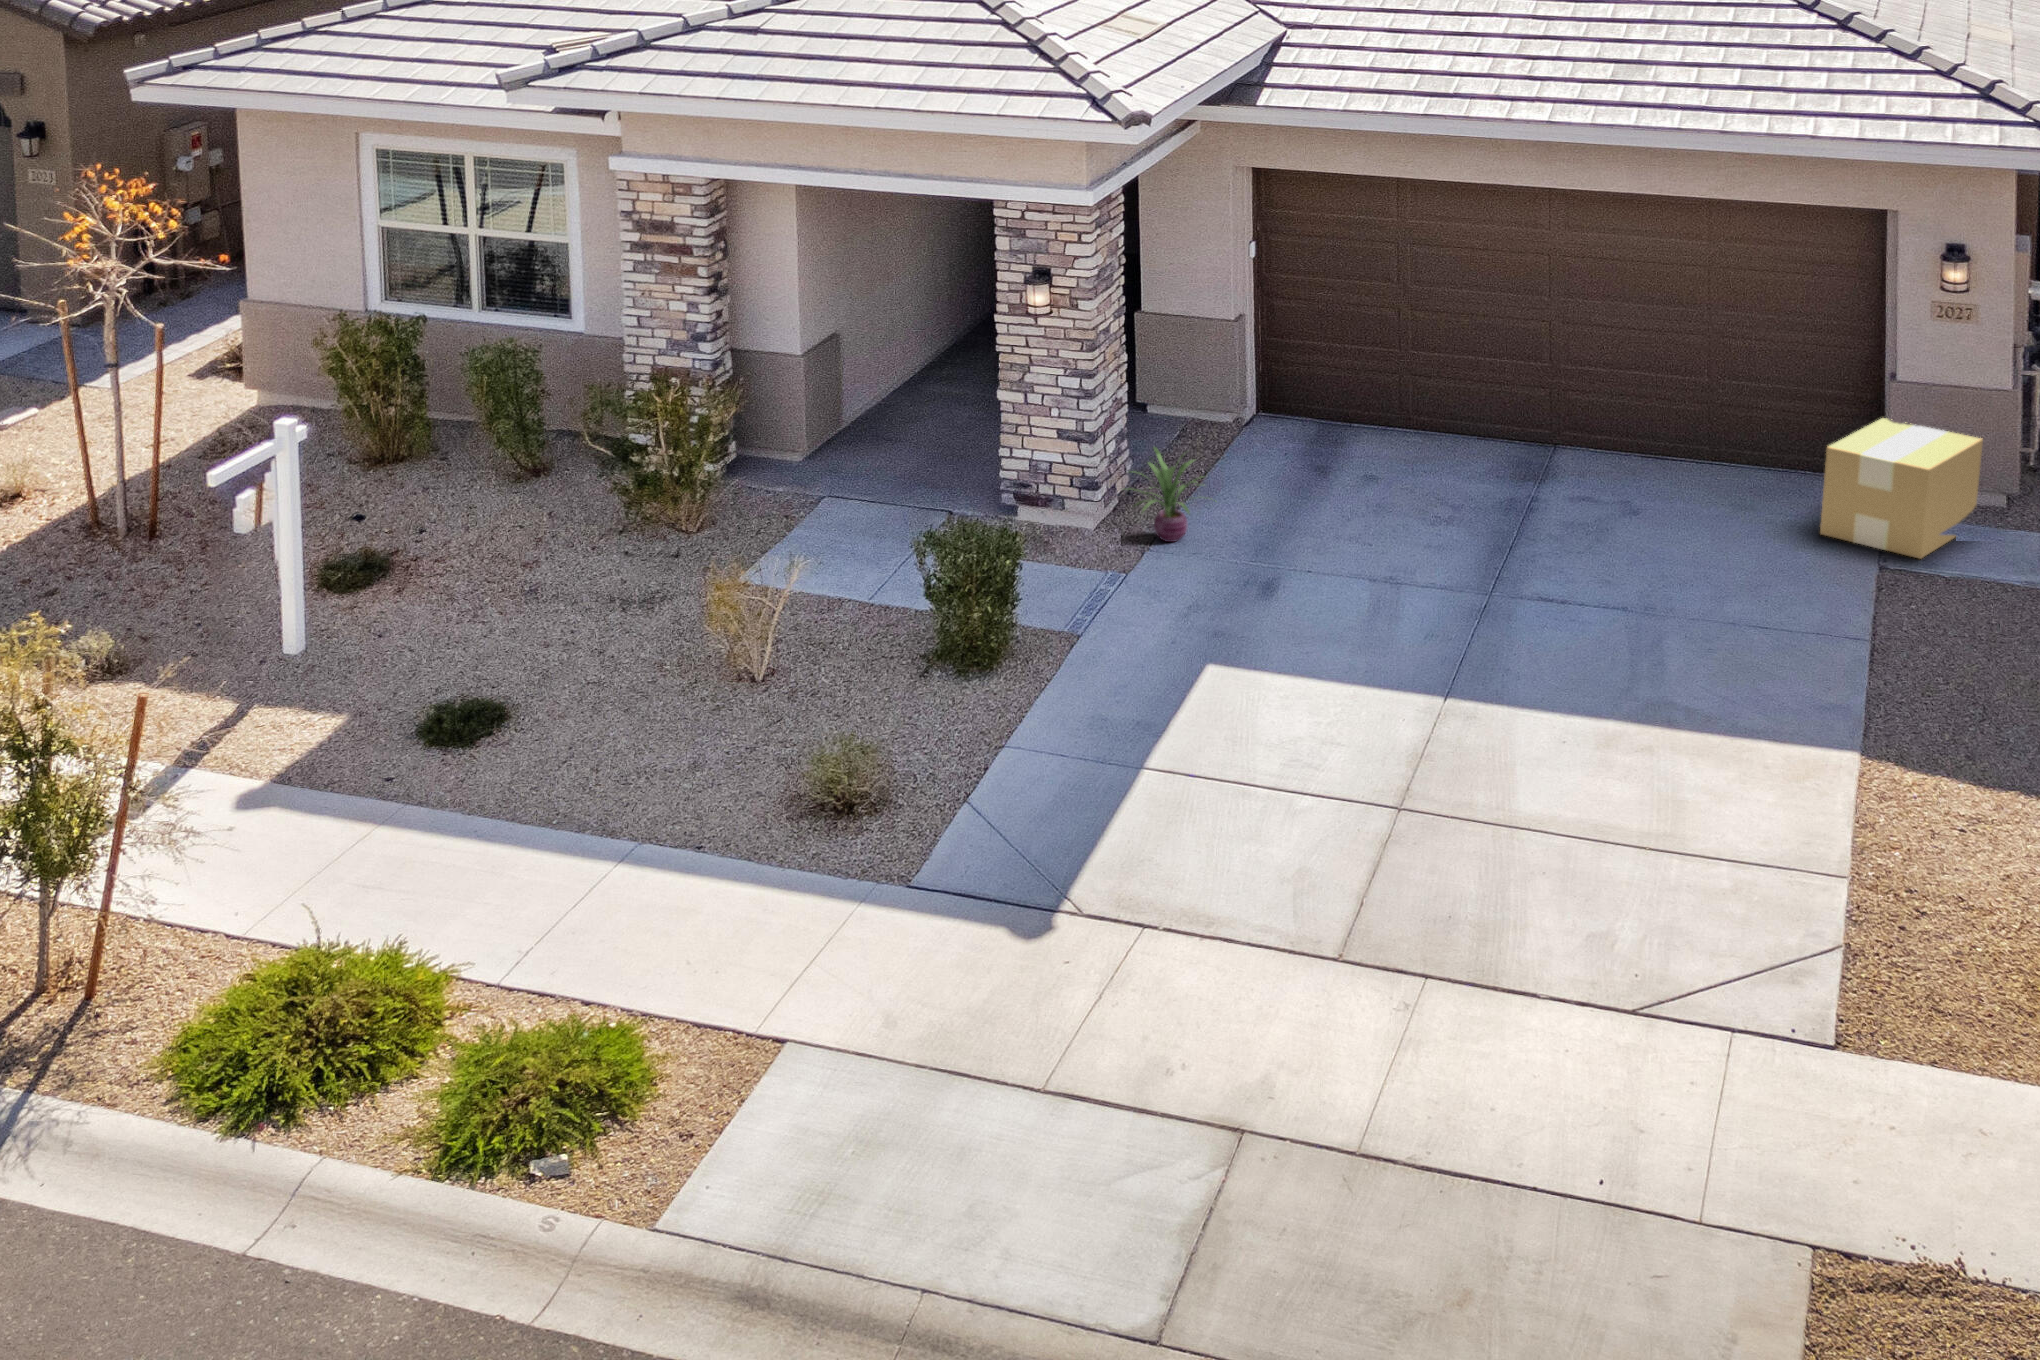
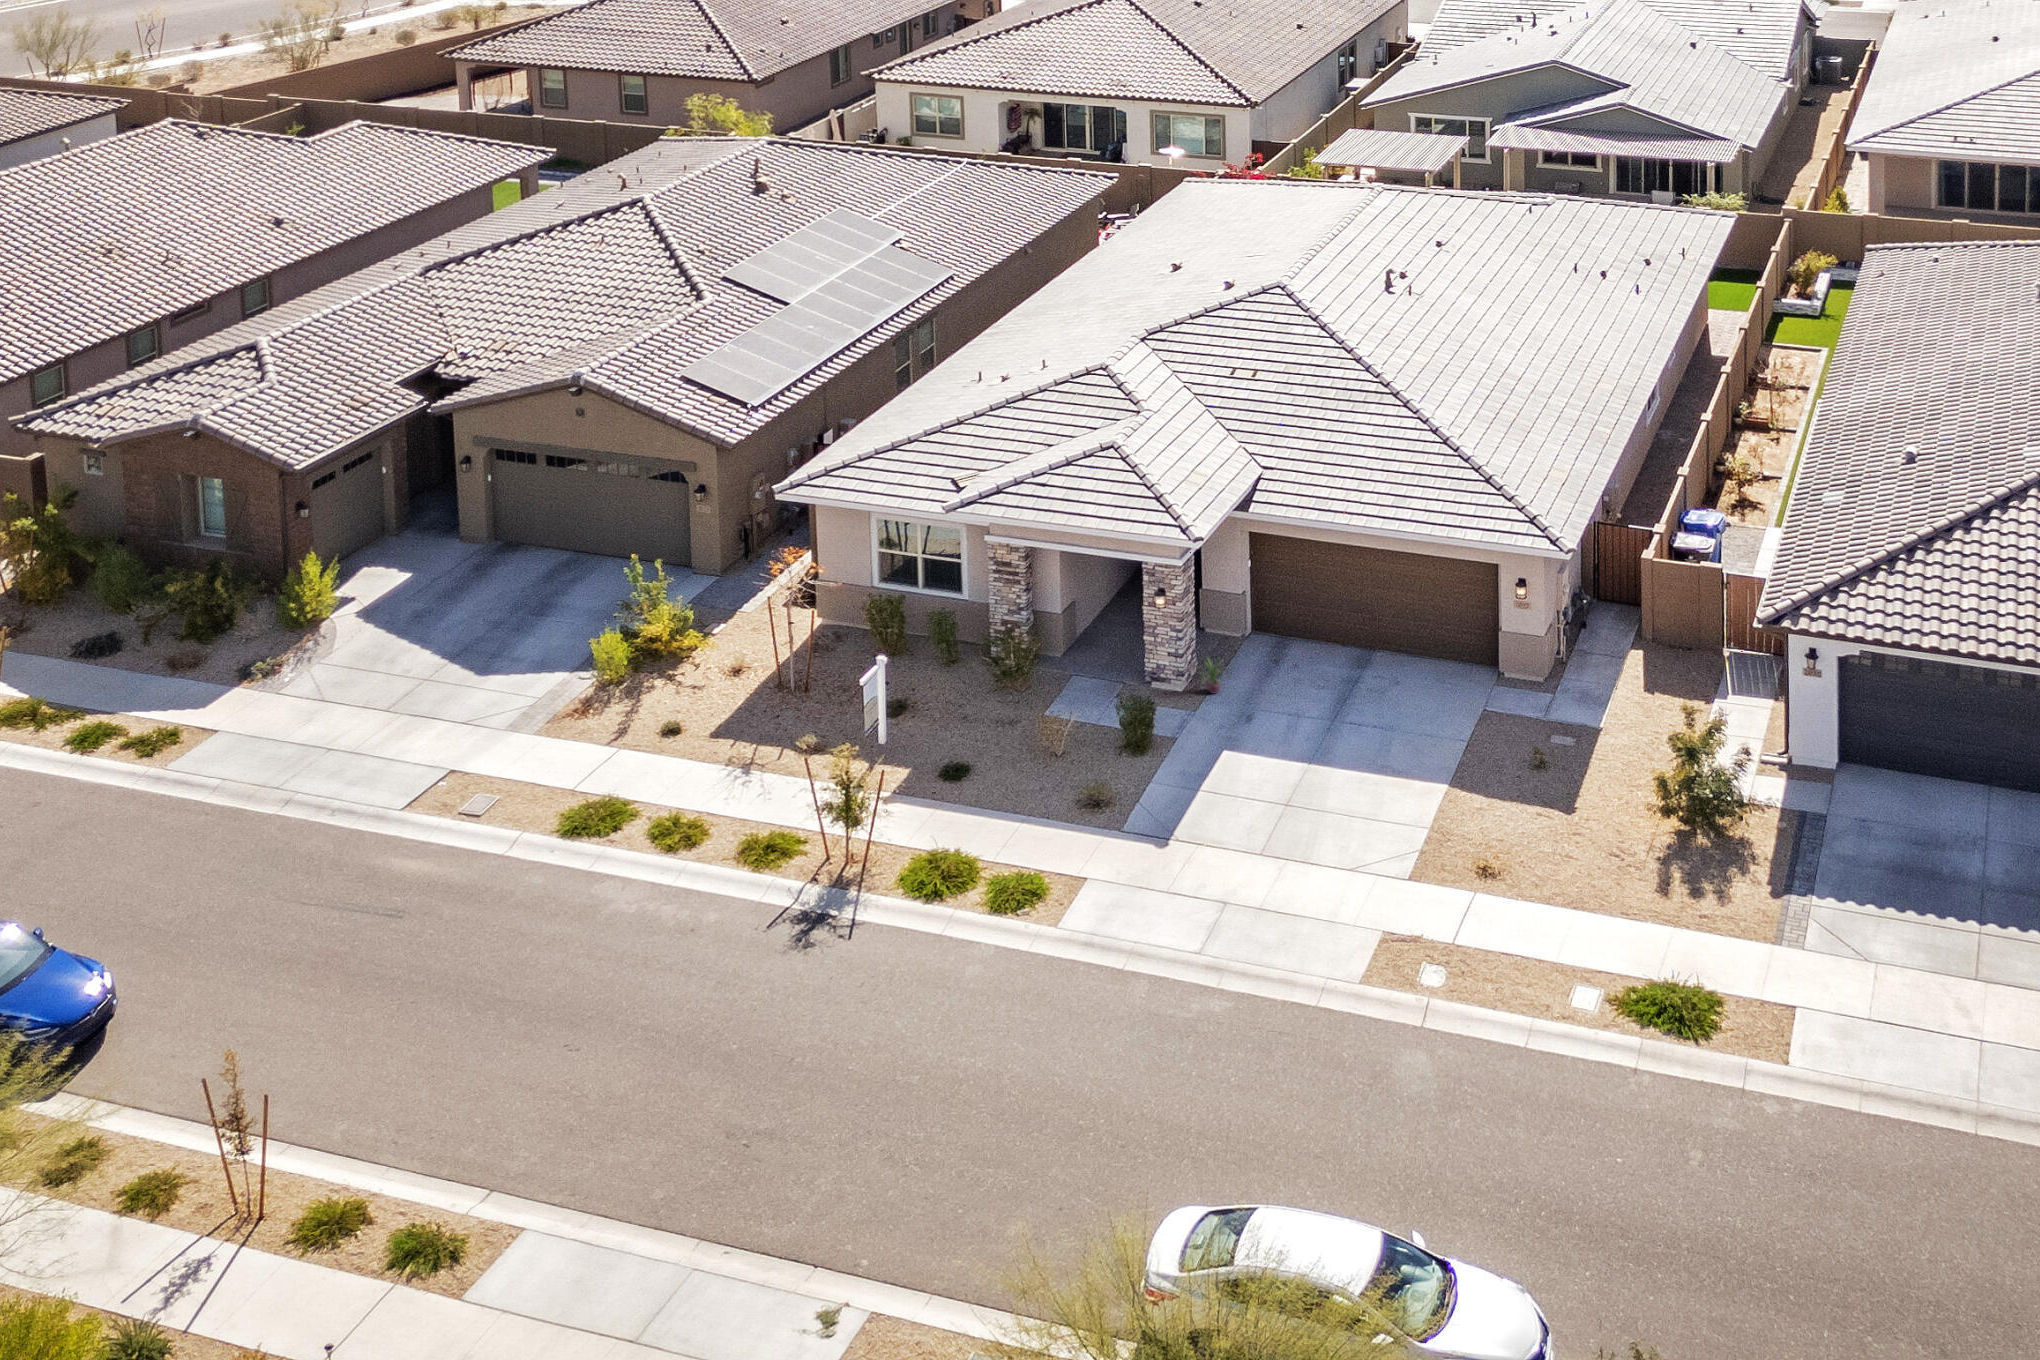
cardboard box: present [1820,418,1983,559] -> none [1469,642,1532,702]

